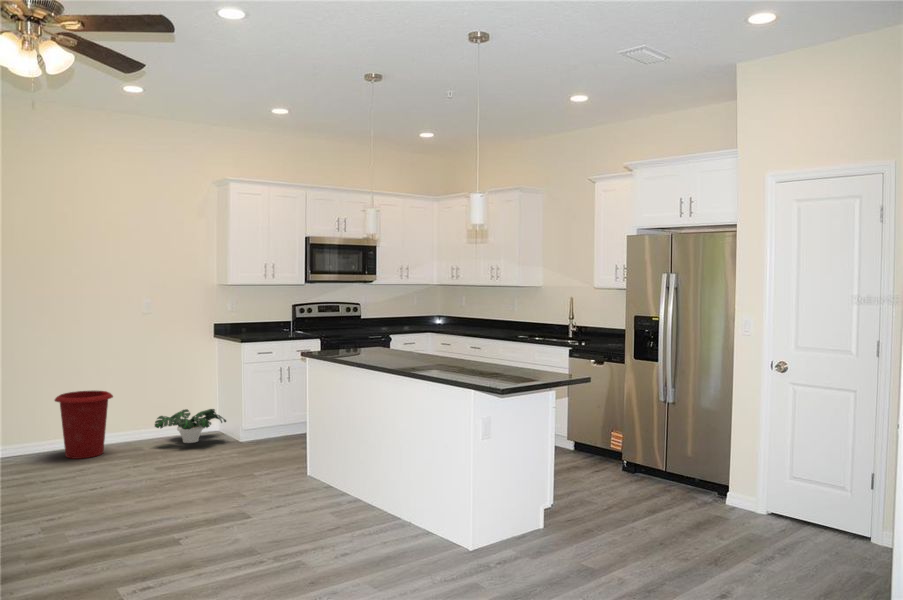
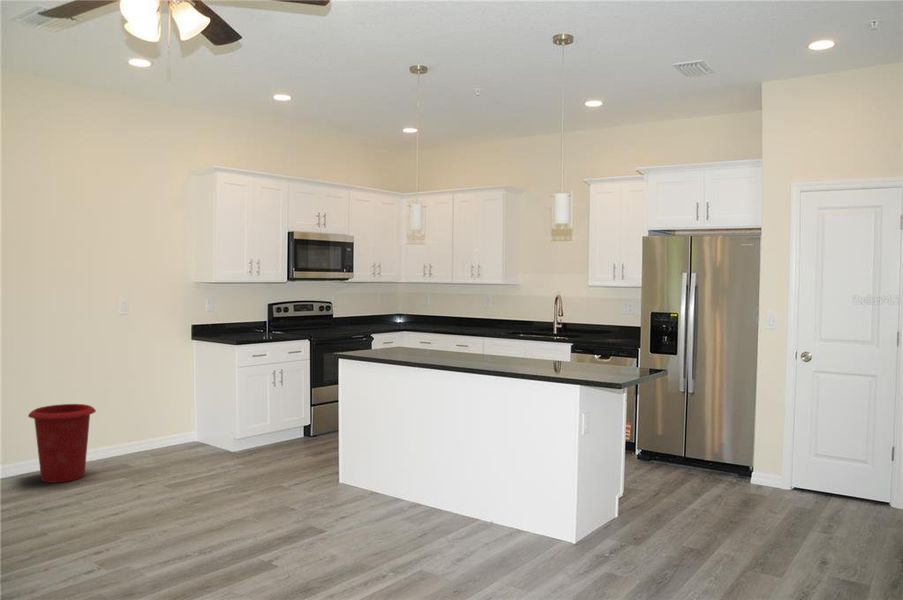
potted plant: present [155,409,226,443] -> none [140,419,217,458]

